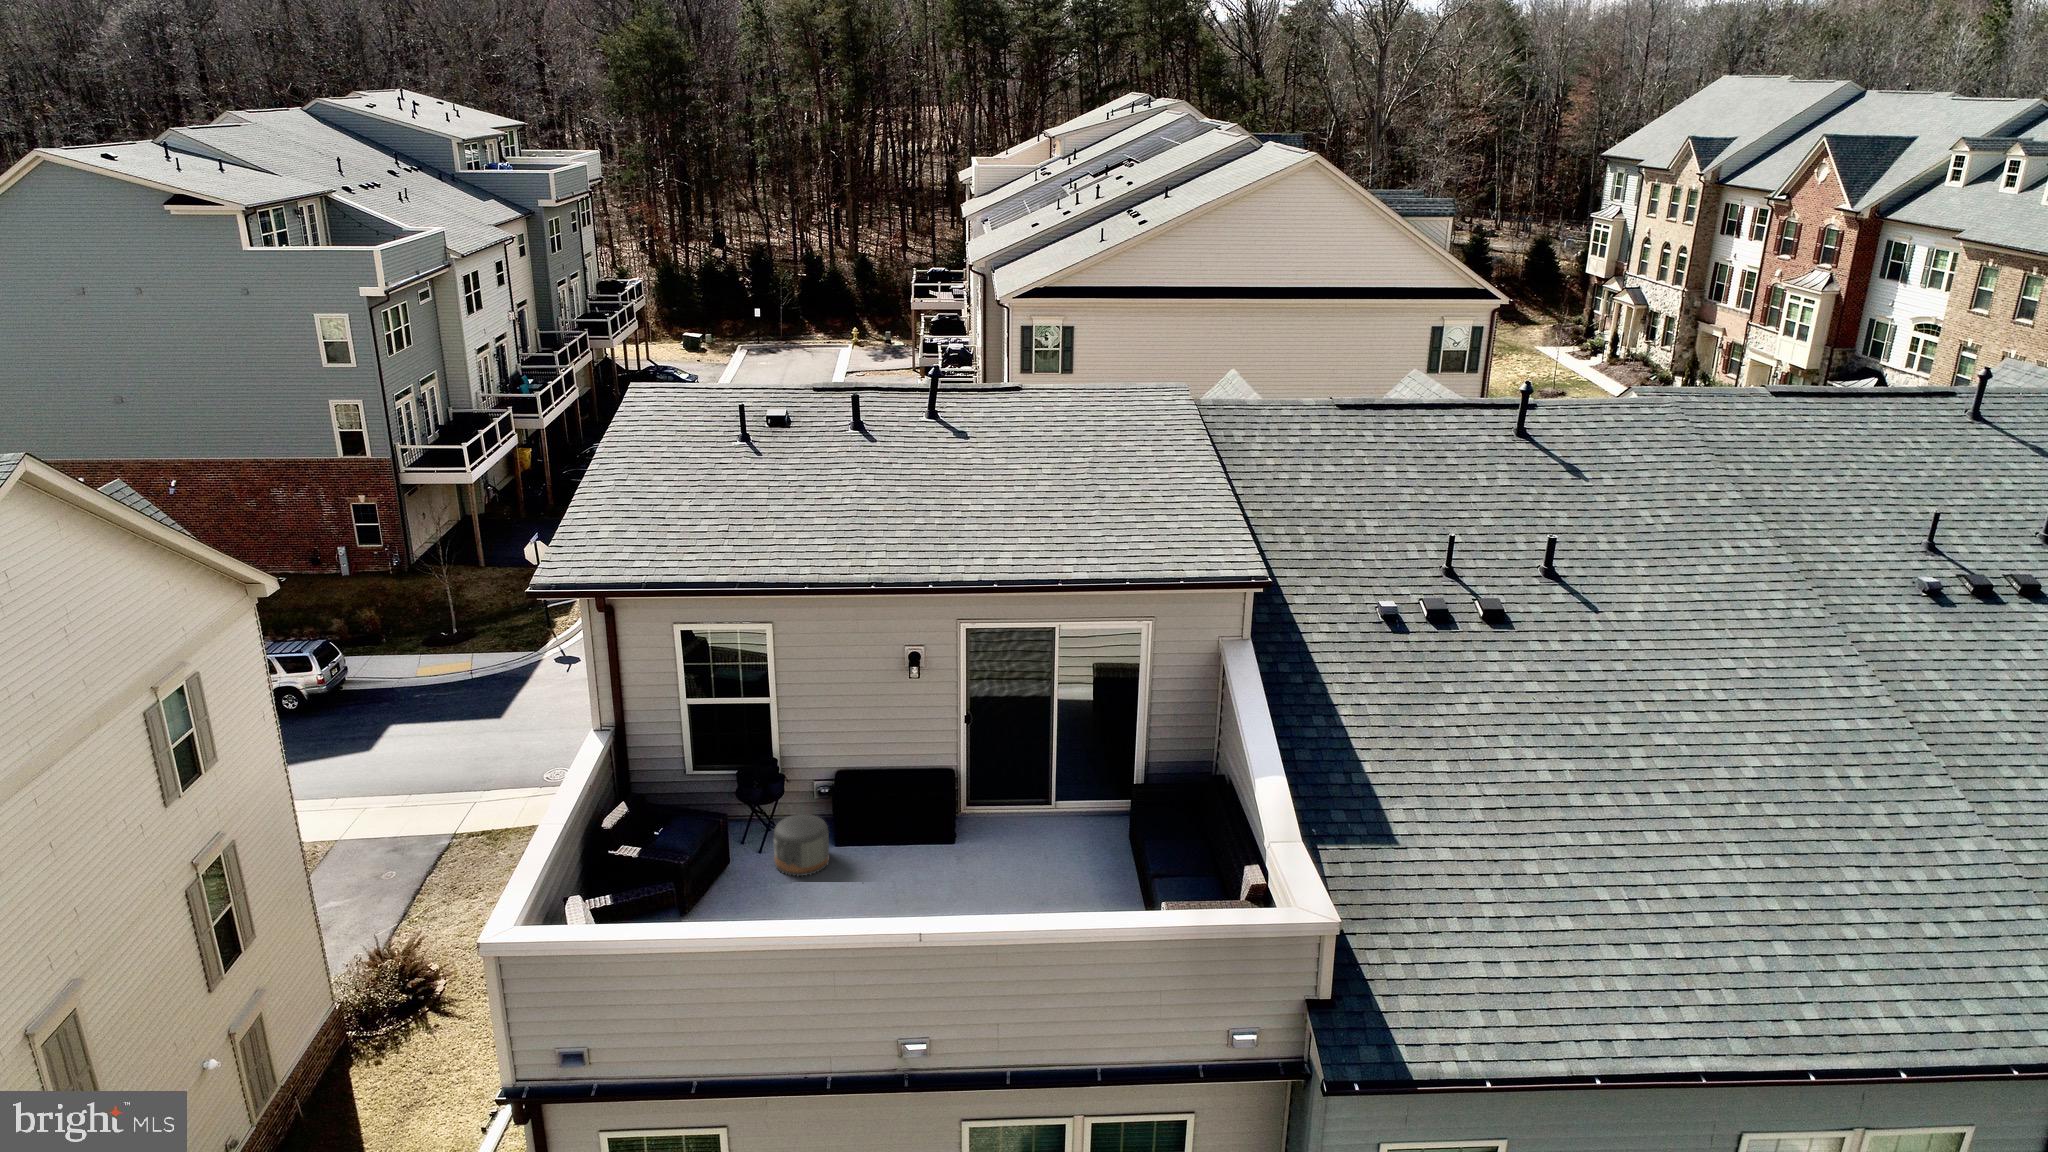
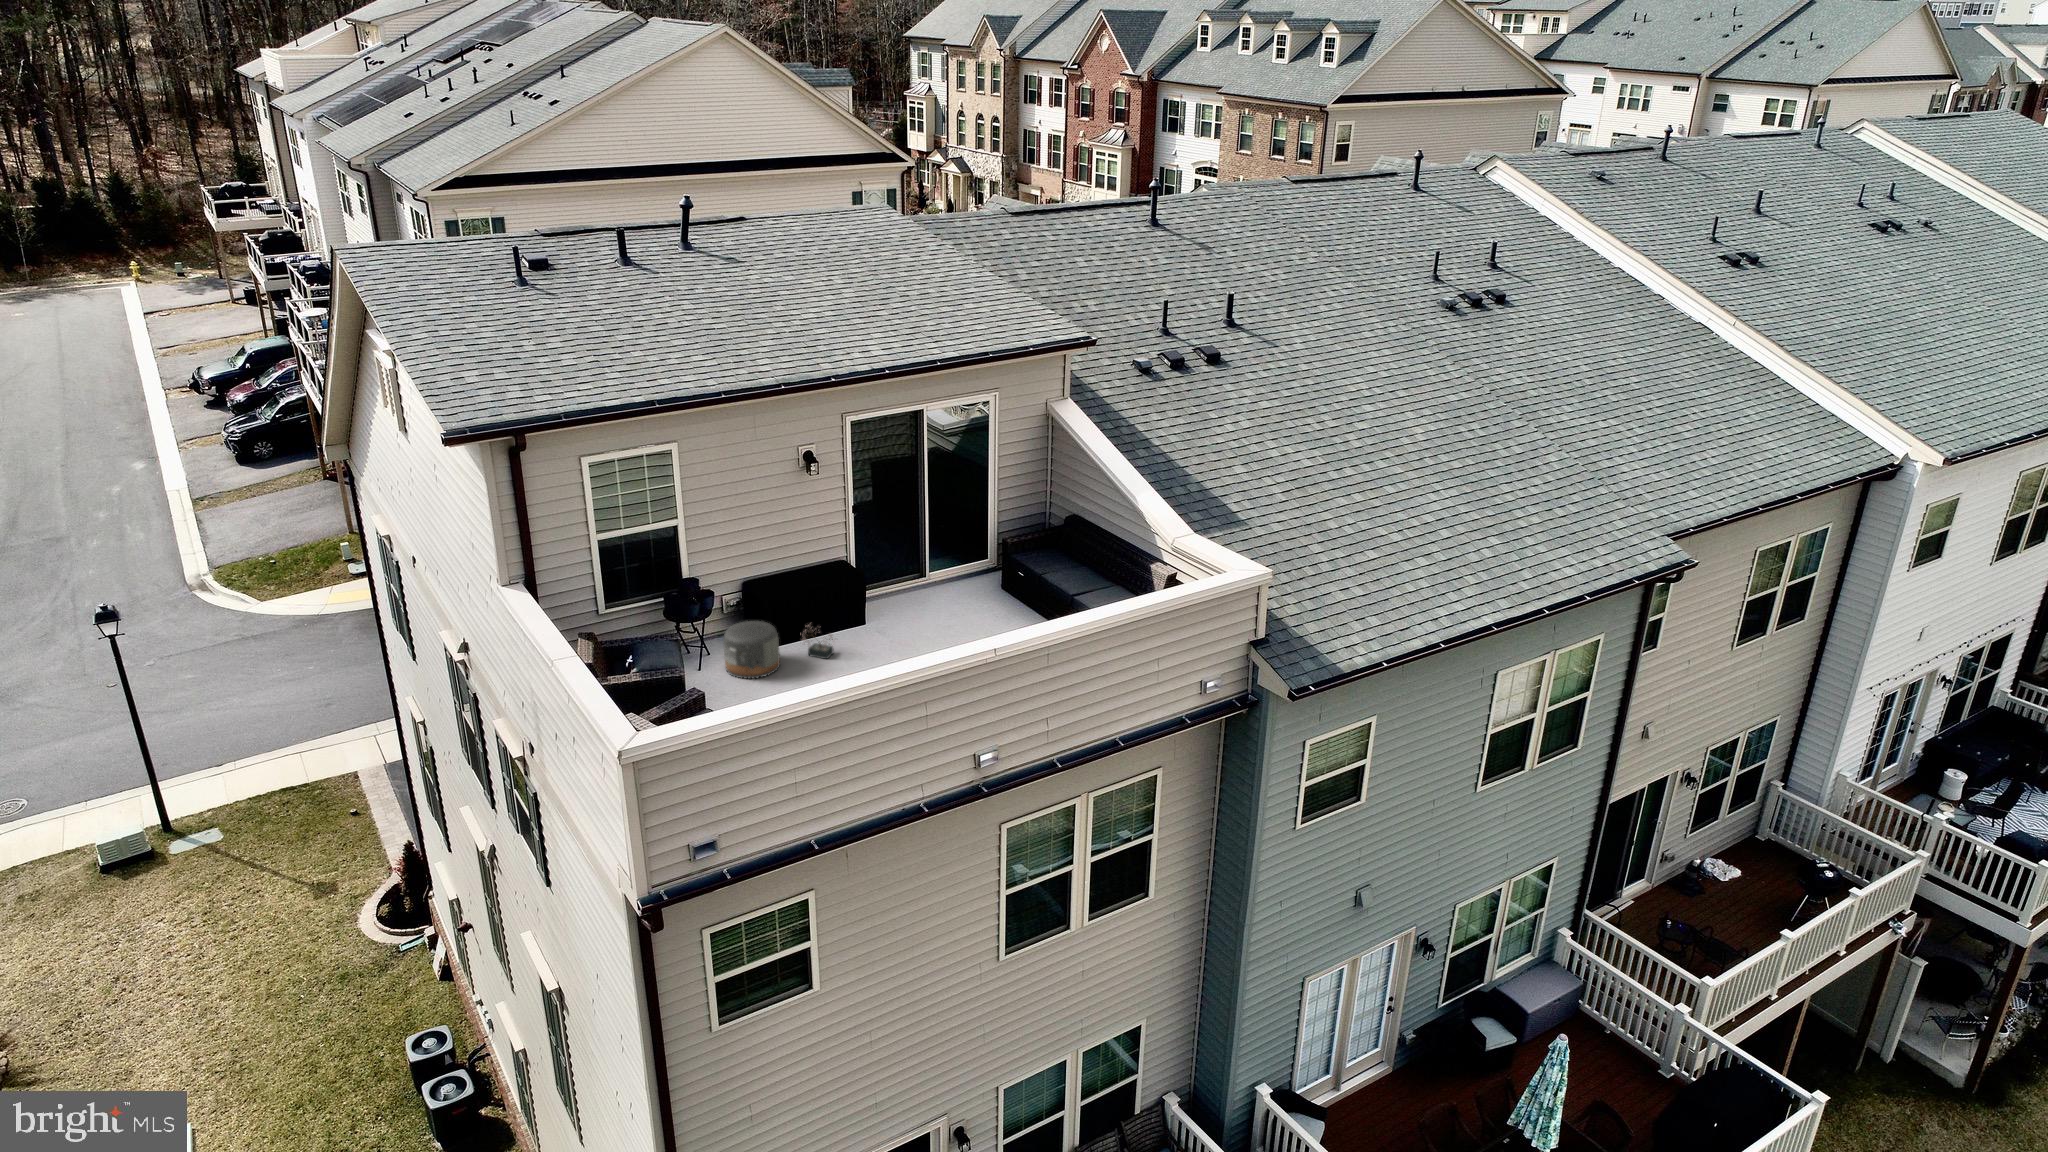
decorative plant: none [853,831,890,874] -> present [803,625,833,659]

